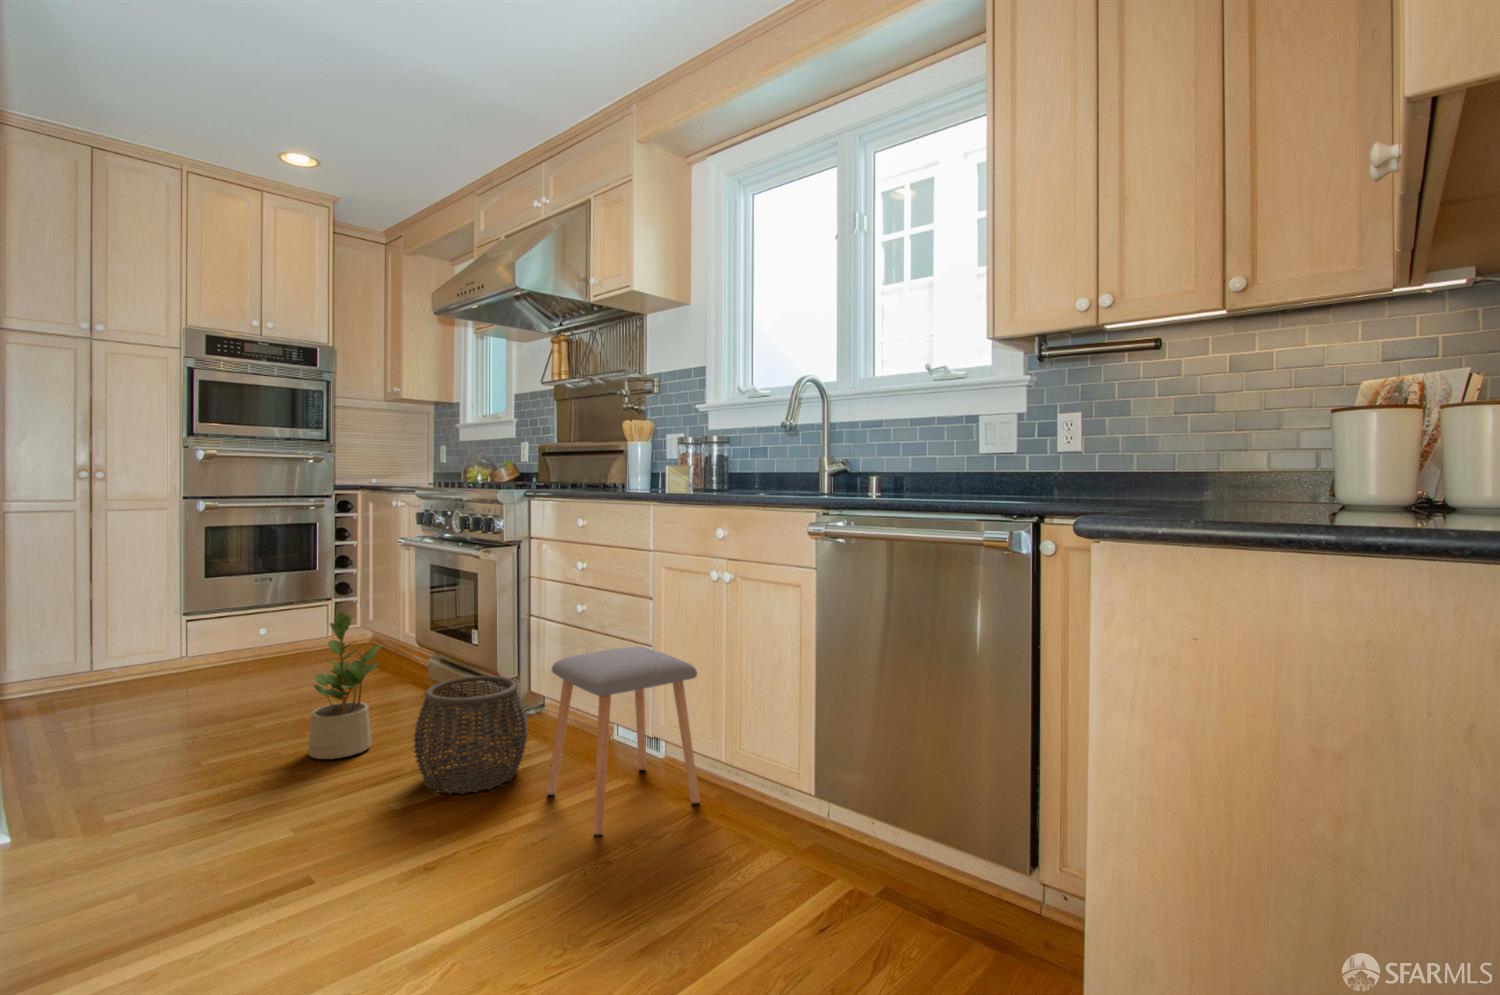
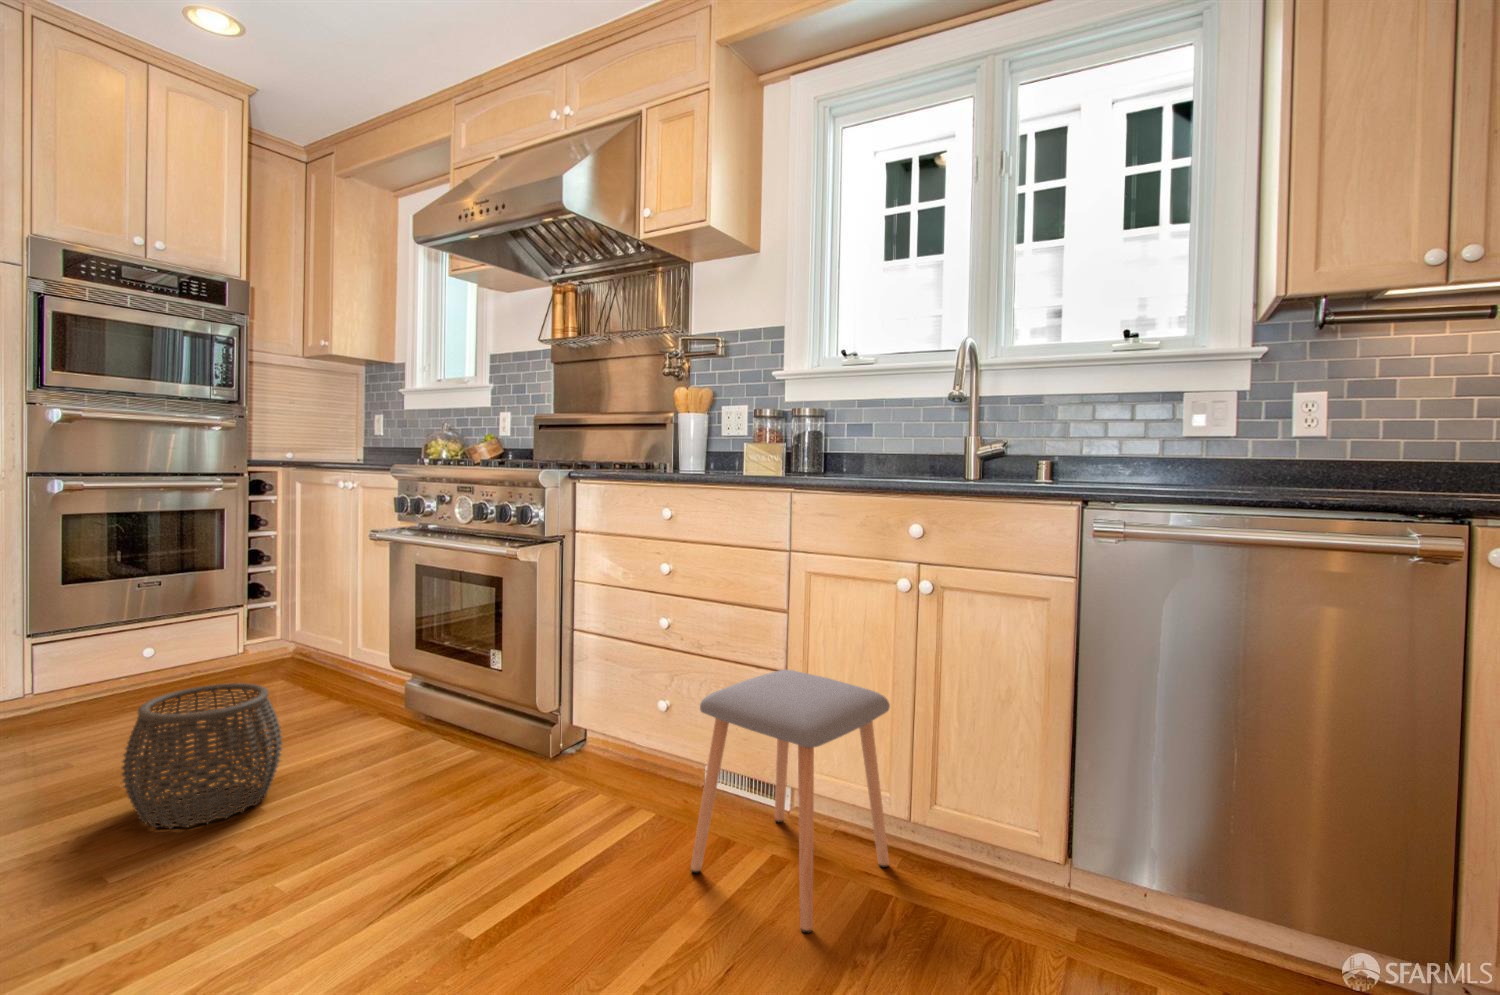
potted plant: present [308,613,382,759] -> none [308,637,403,842]
woven basket: present [414,676,528,794] -> present [122,683,282,829]

